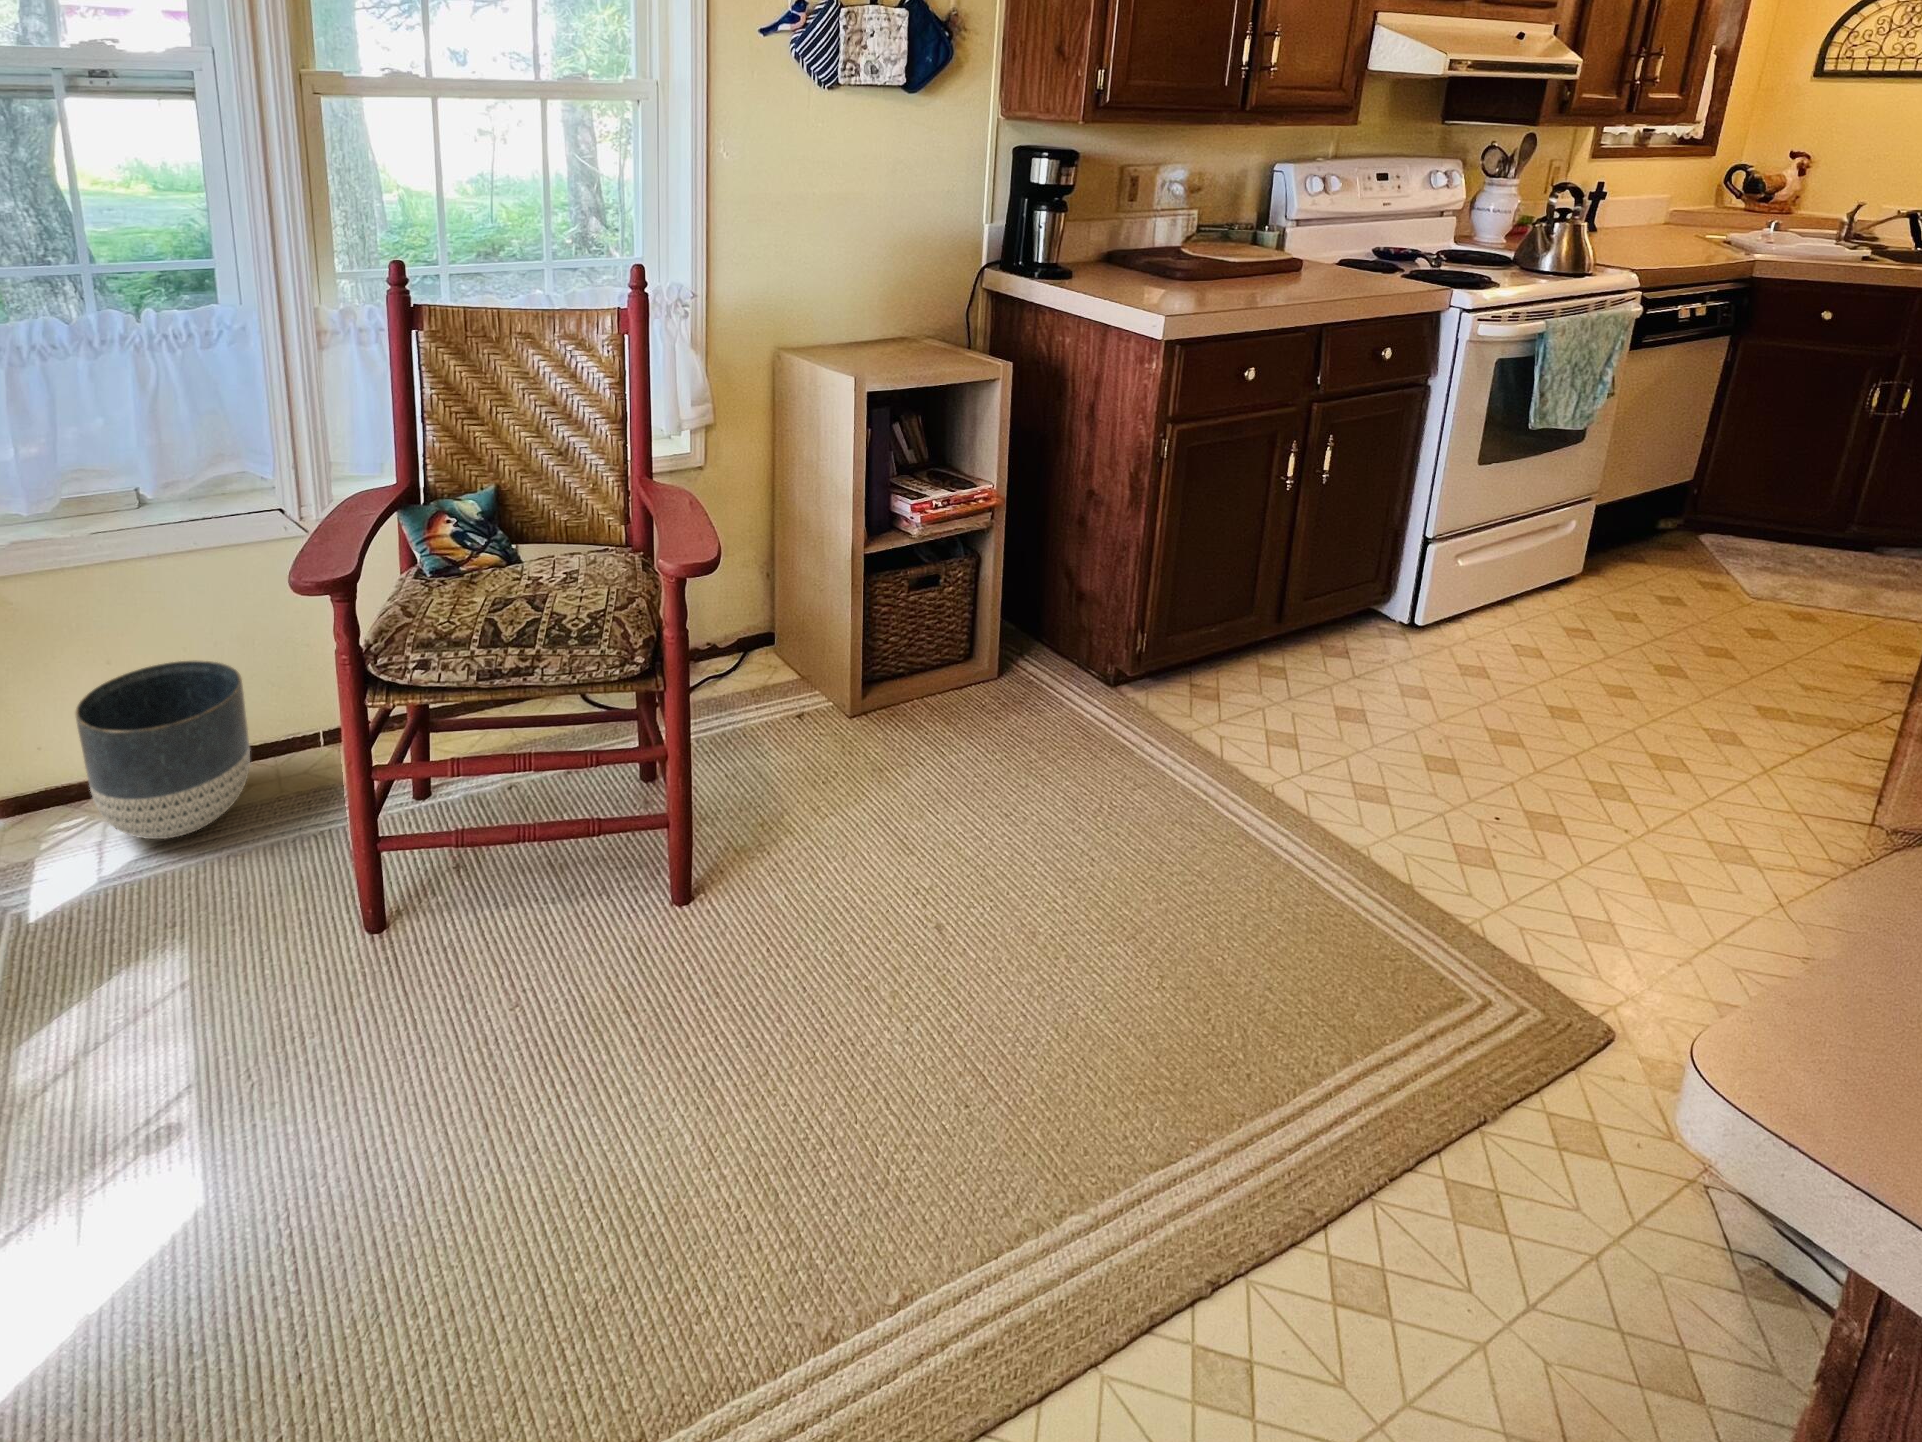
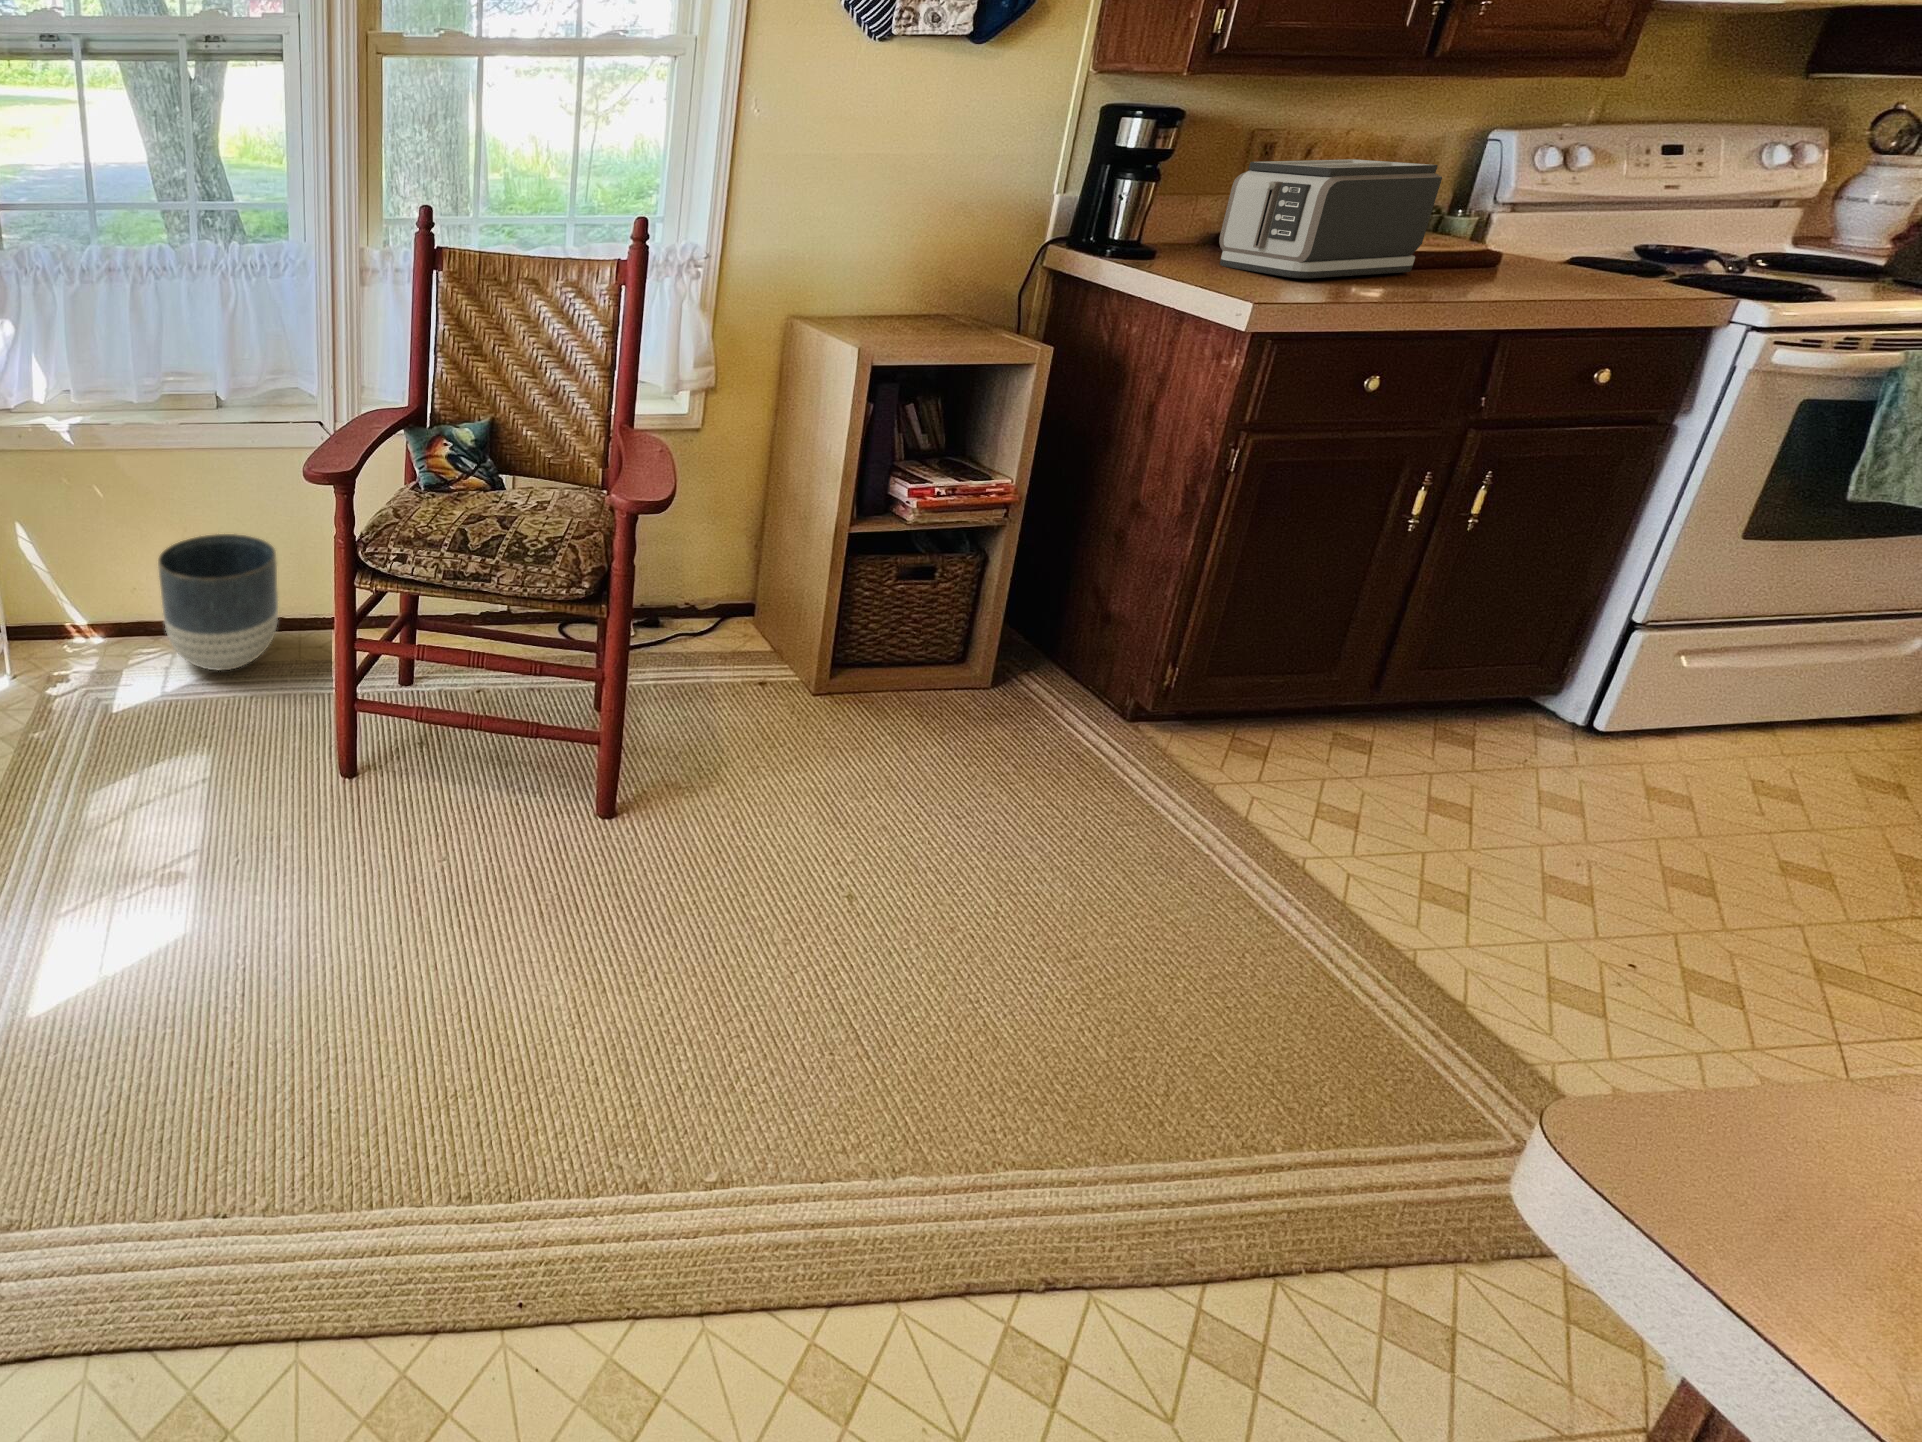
toaster: none [1126,191,1270,292] -> present [1219,159,1442,278]

